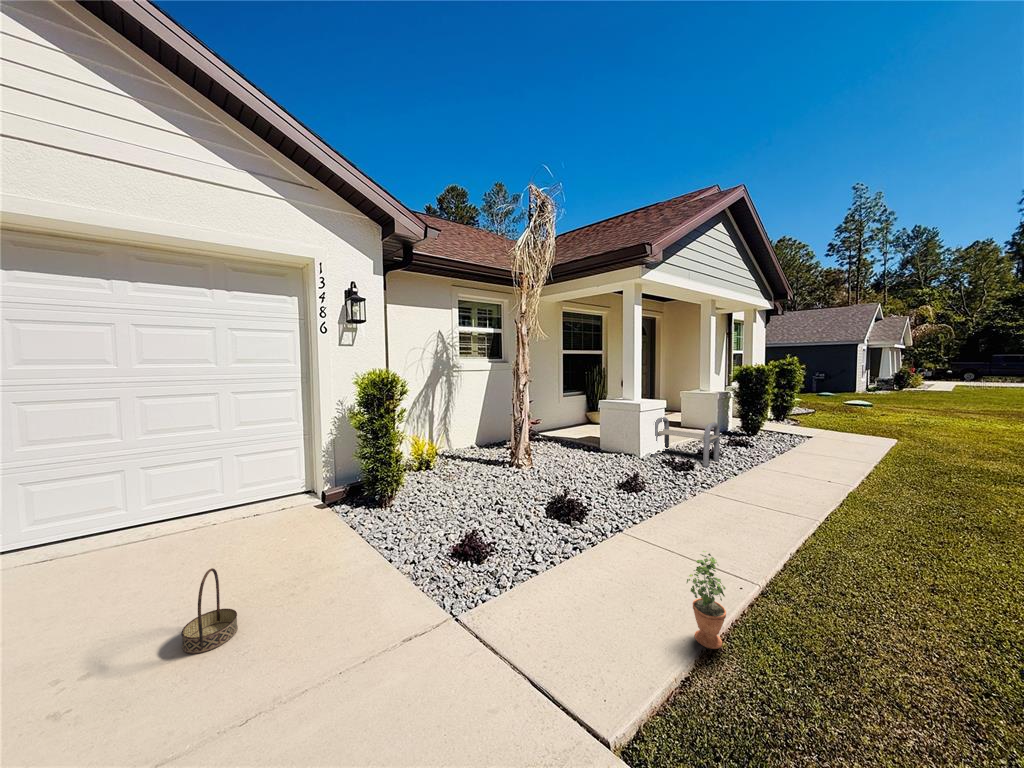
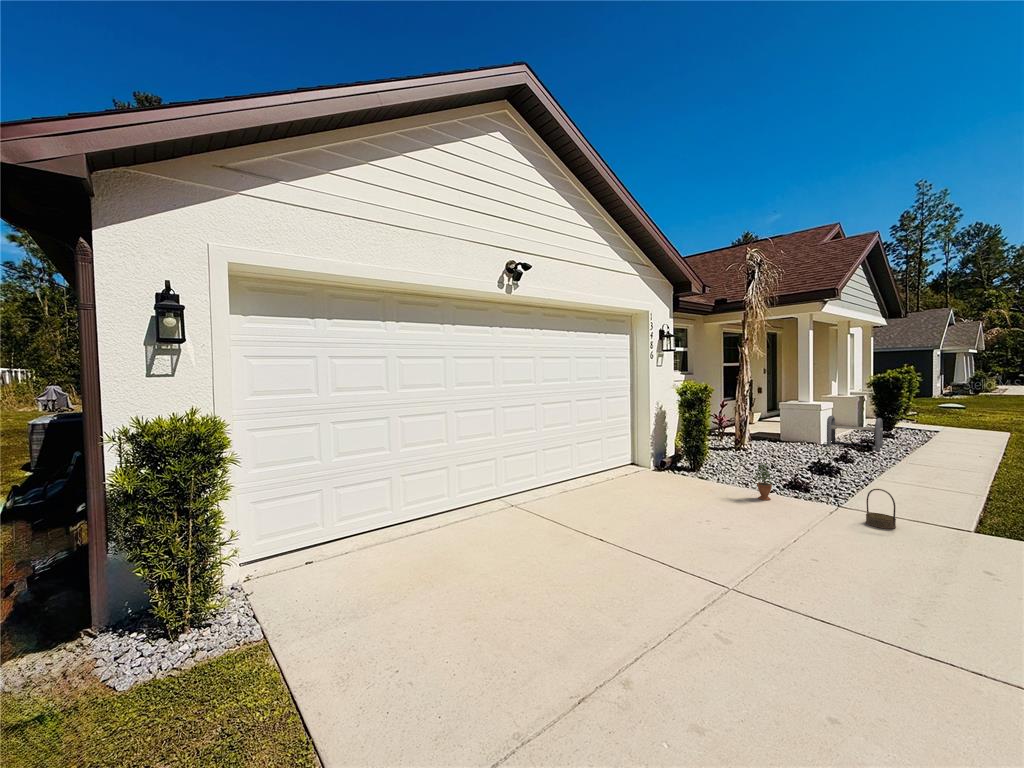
potted plant: present [687,551,726,649] -> present [756,462,772,500]
basket: present [181,568,238,654] -> present [866,489,896,529]

